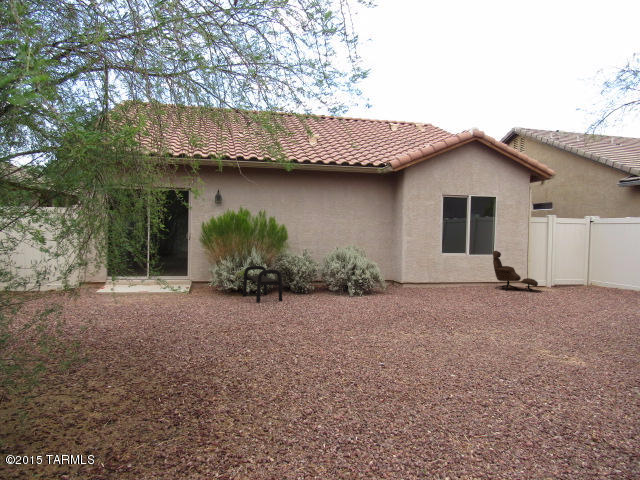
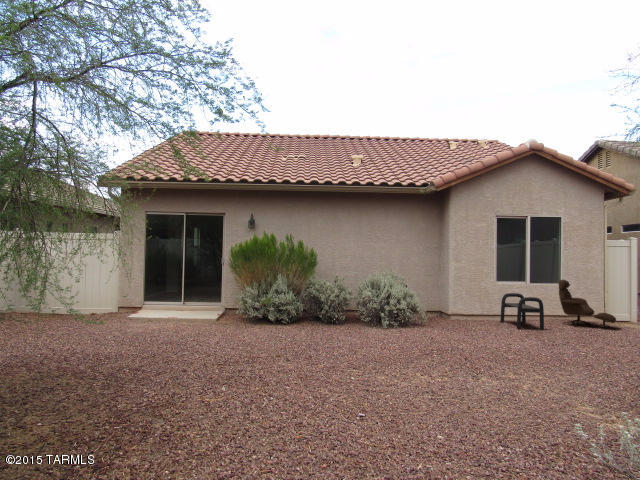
bench: present [243,266,282,302] -> present [501,293,544,329]

